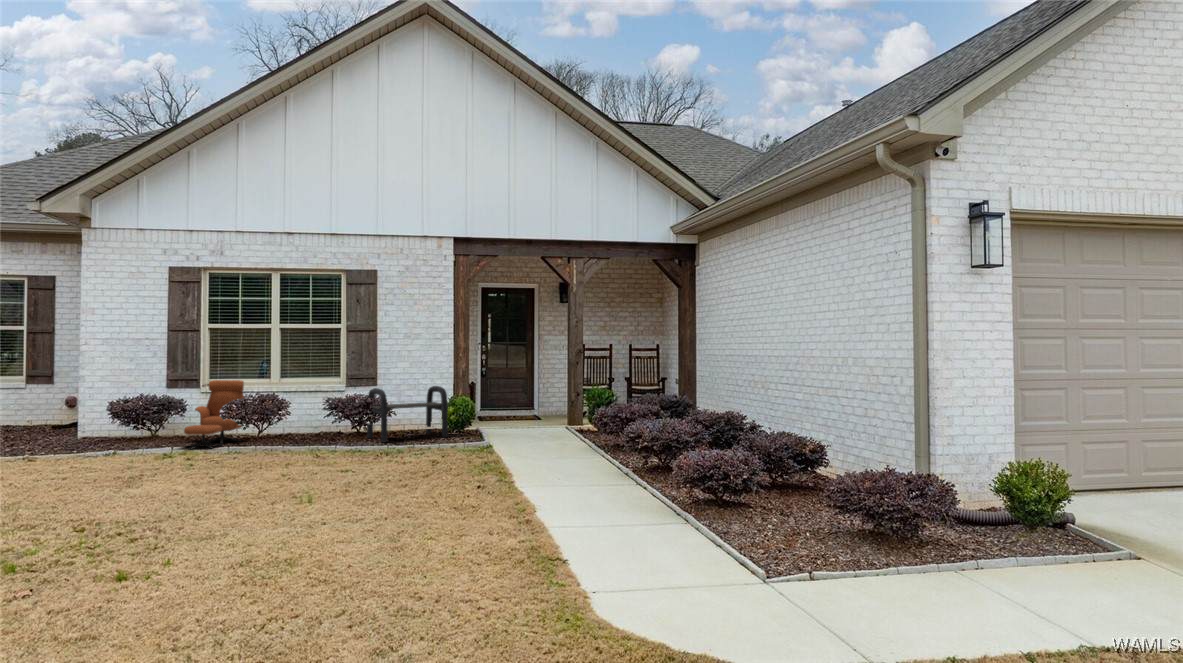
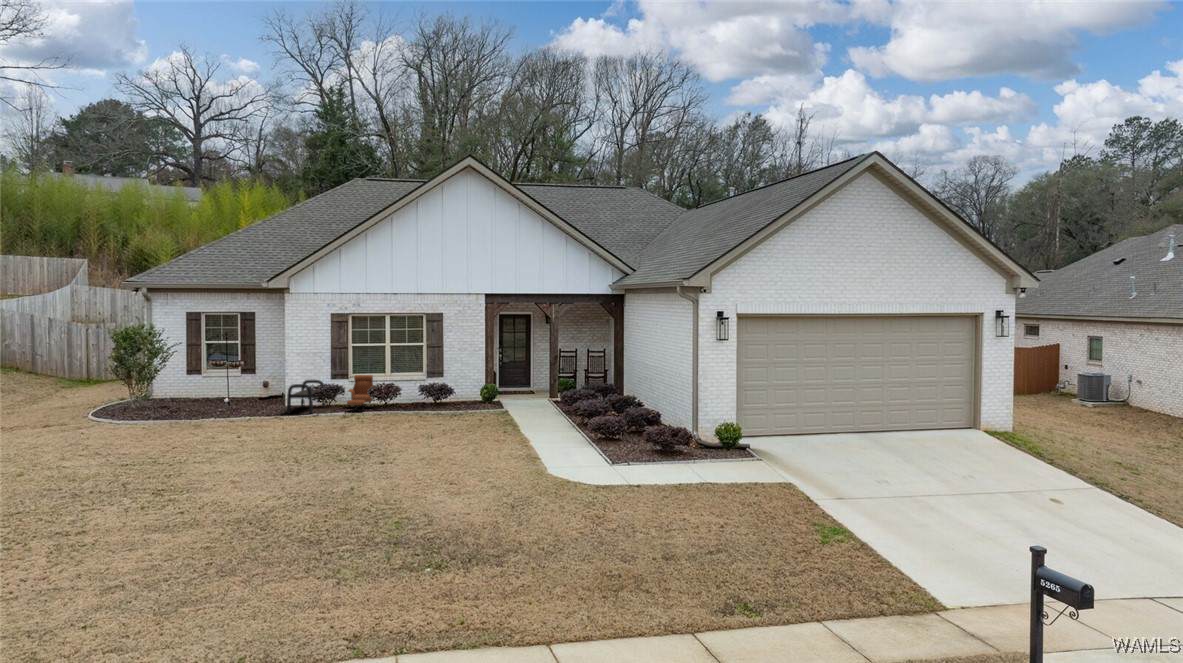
bench: present [367,386,448,442] -> present [287,380,325,414]

